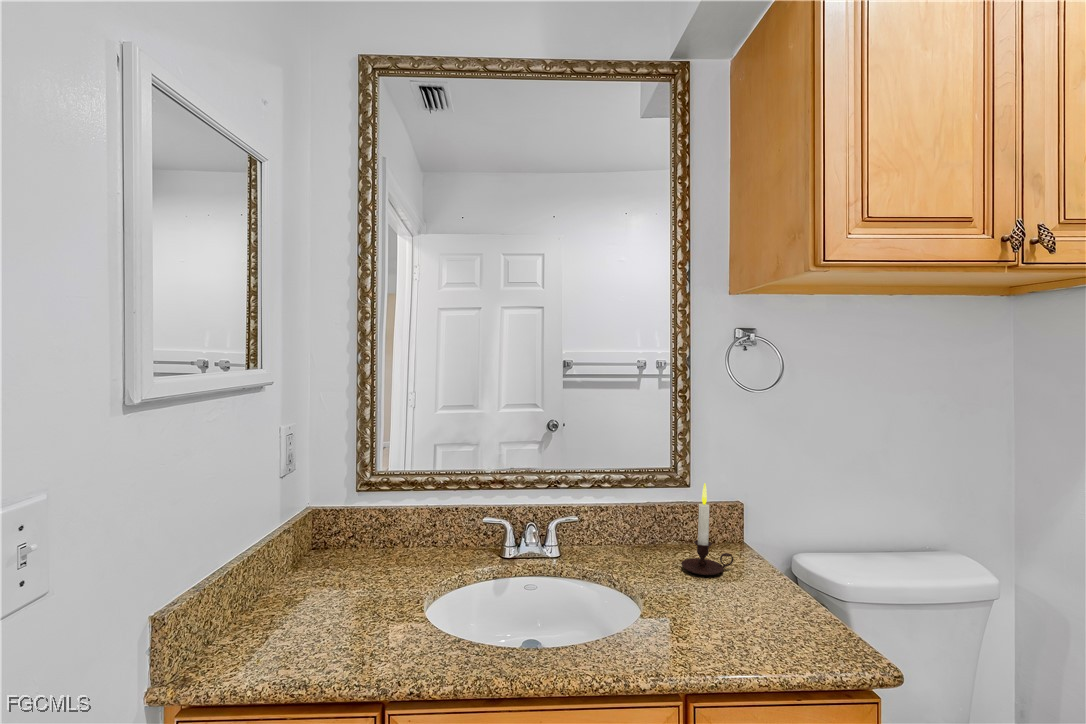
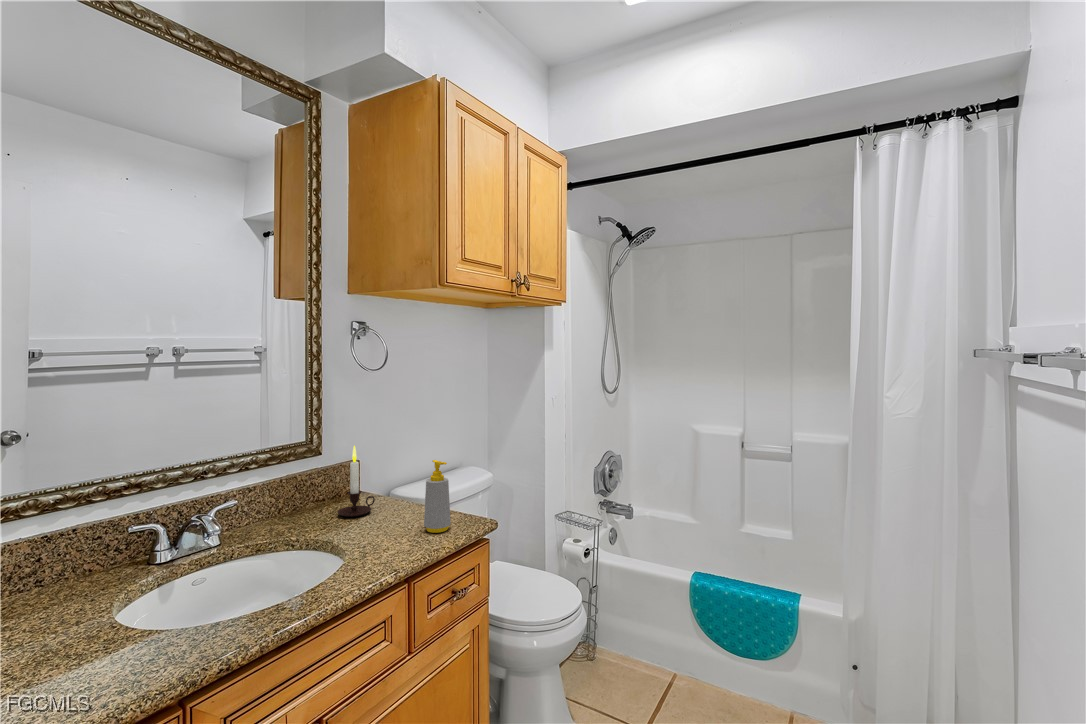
soap bottle: none [749,531,791,644] -> present [424,460,451,533]

